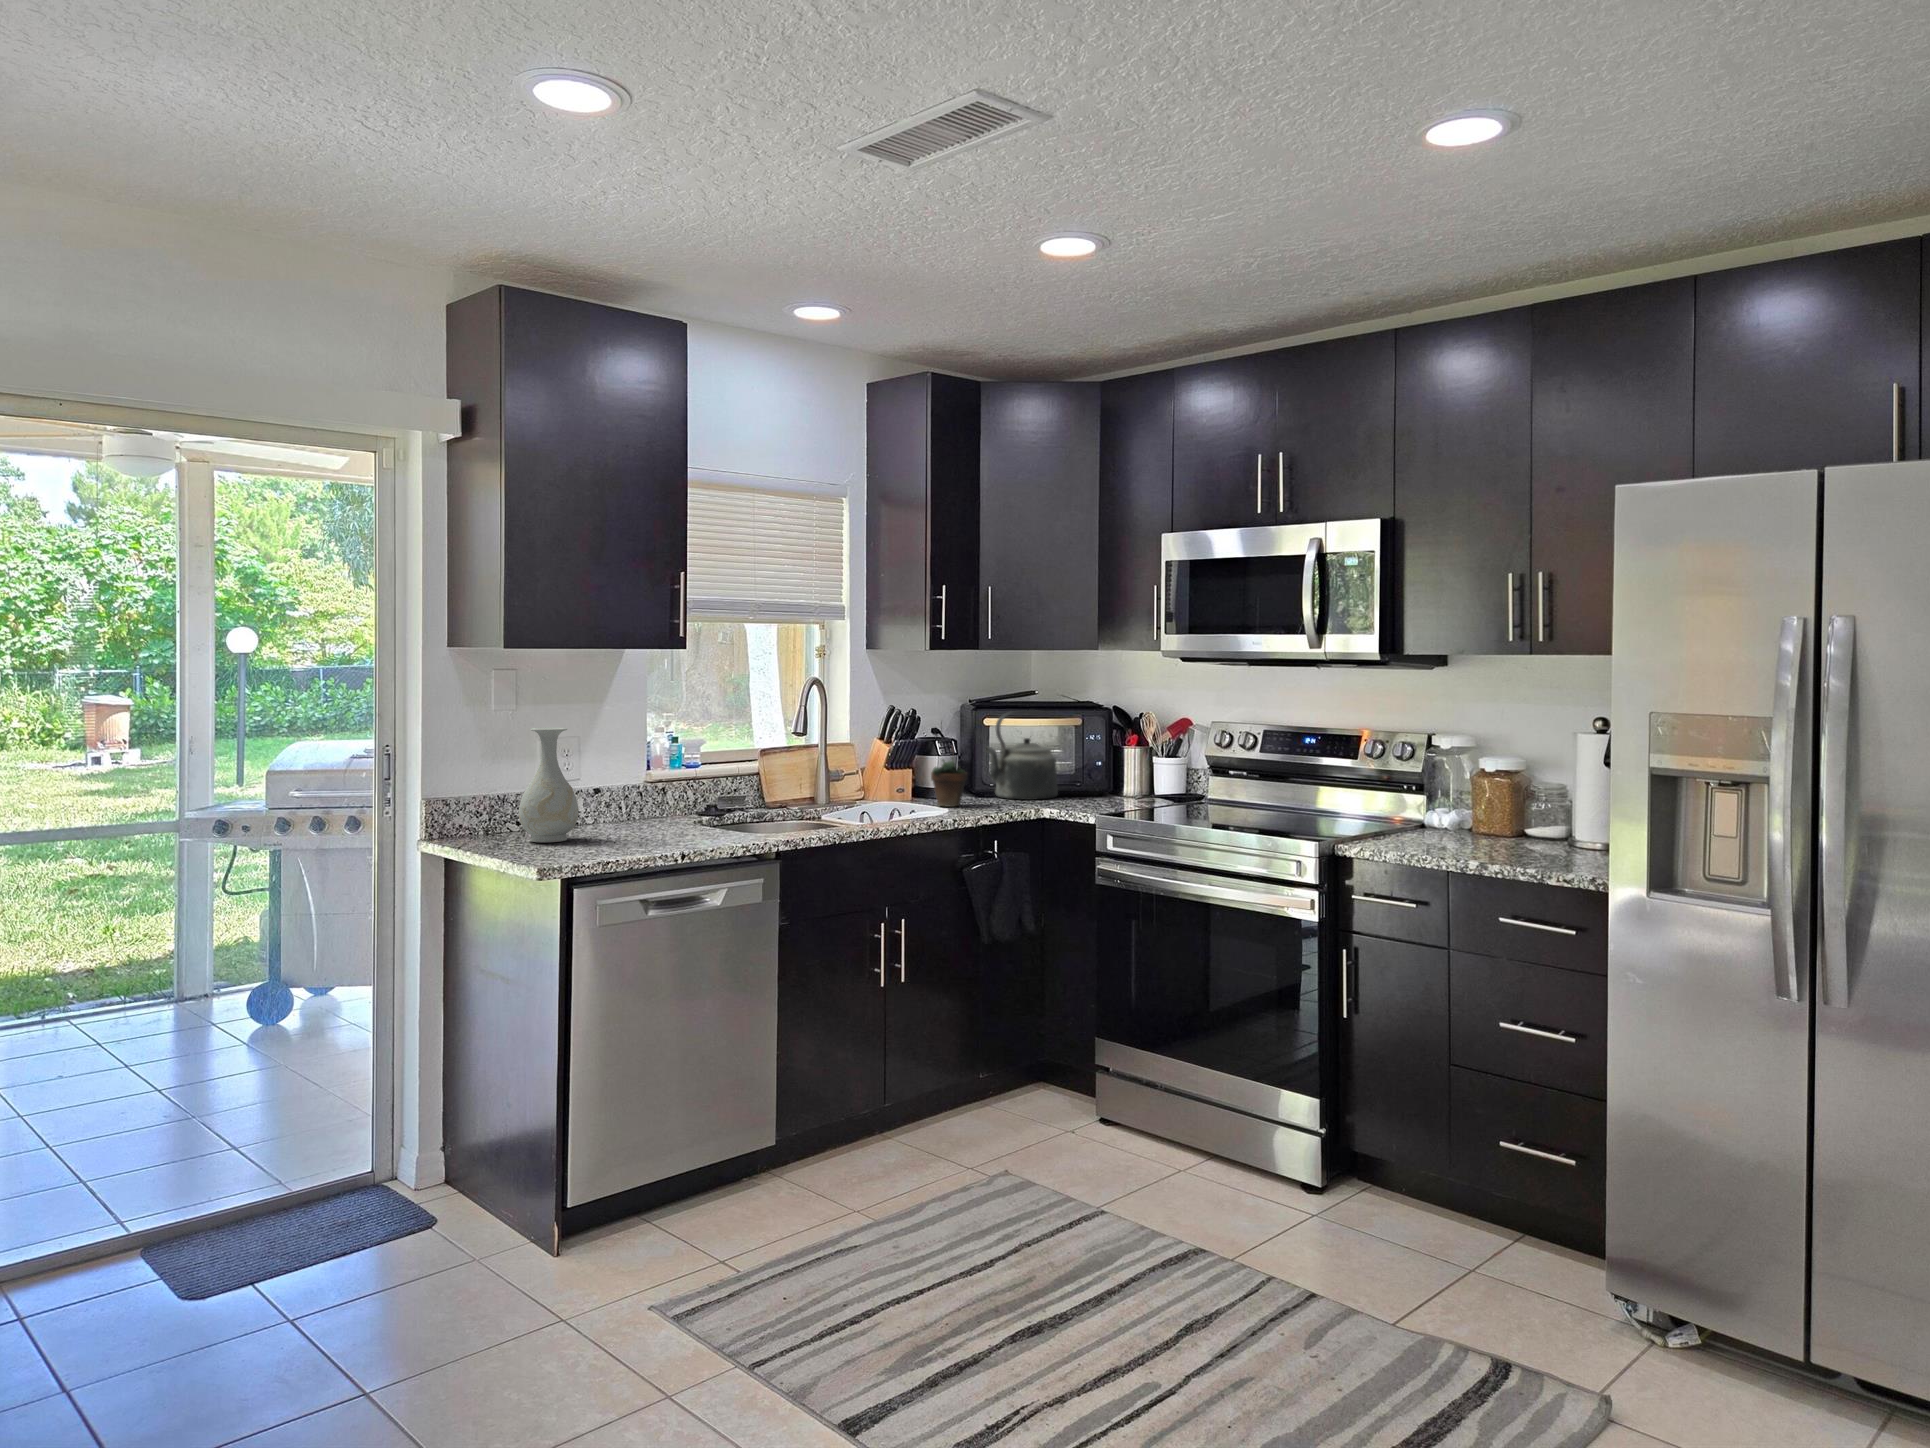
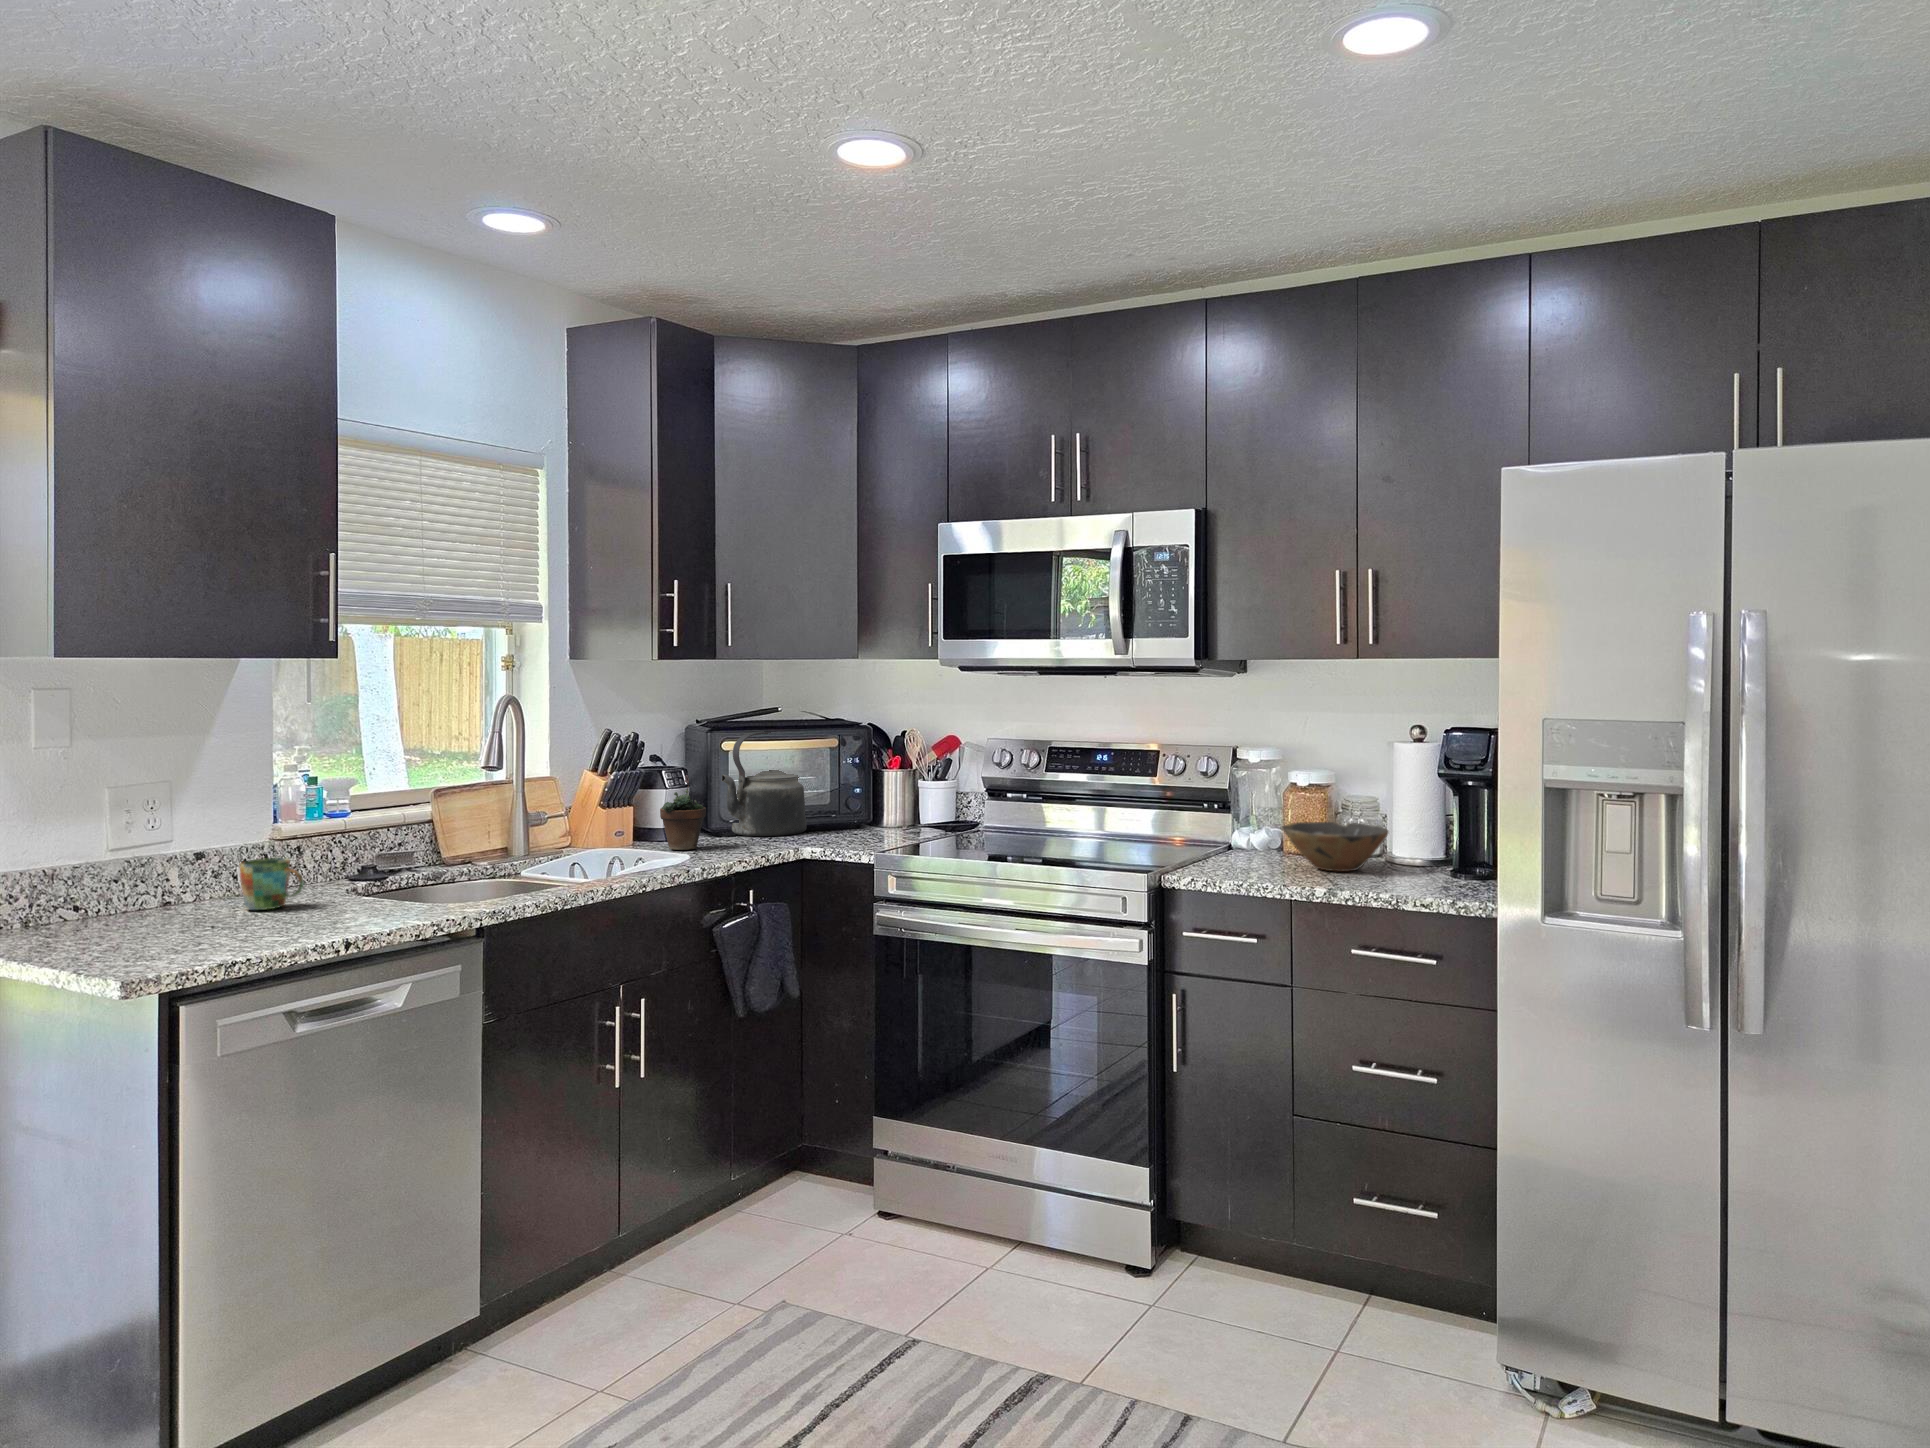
vase: present [519,728,579,843] -> none [80,770,178,935]
mug: none [619,795,661,832] -> present [240,858,304,910]
bowl: none [1449,803,1551,849] -> present [1282,822,1389,871]

